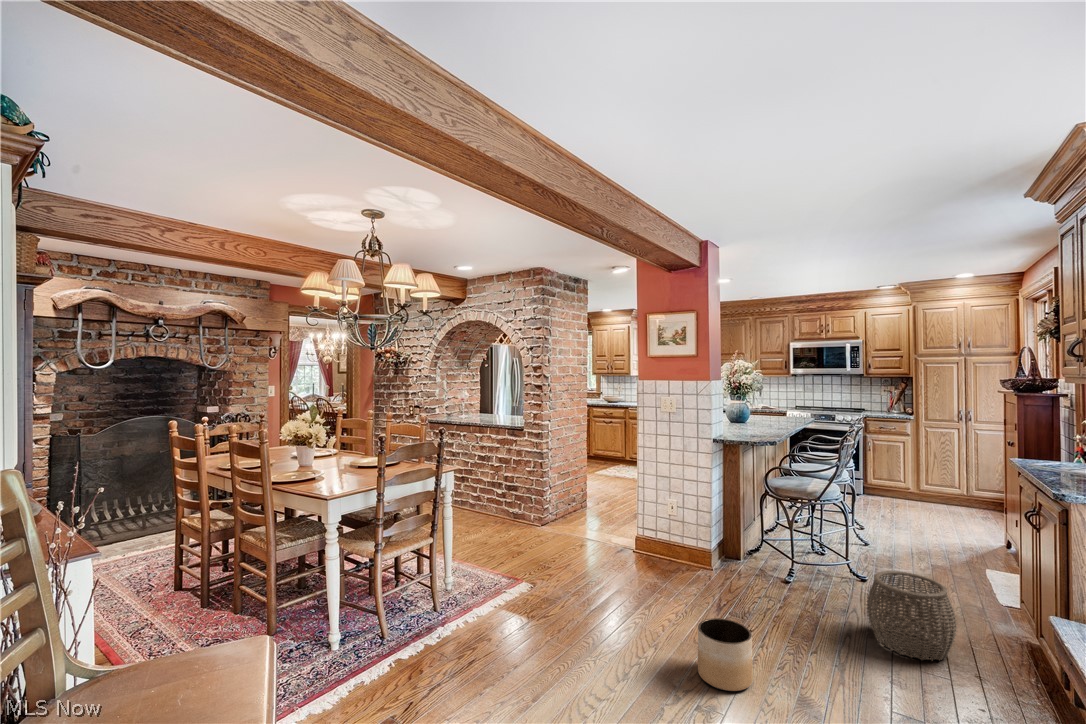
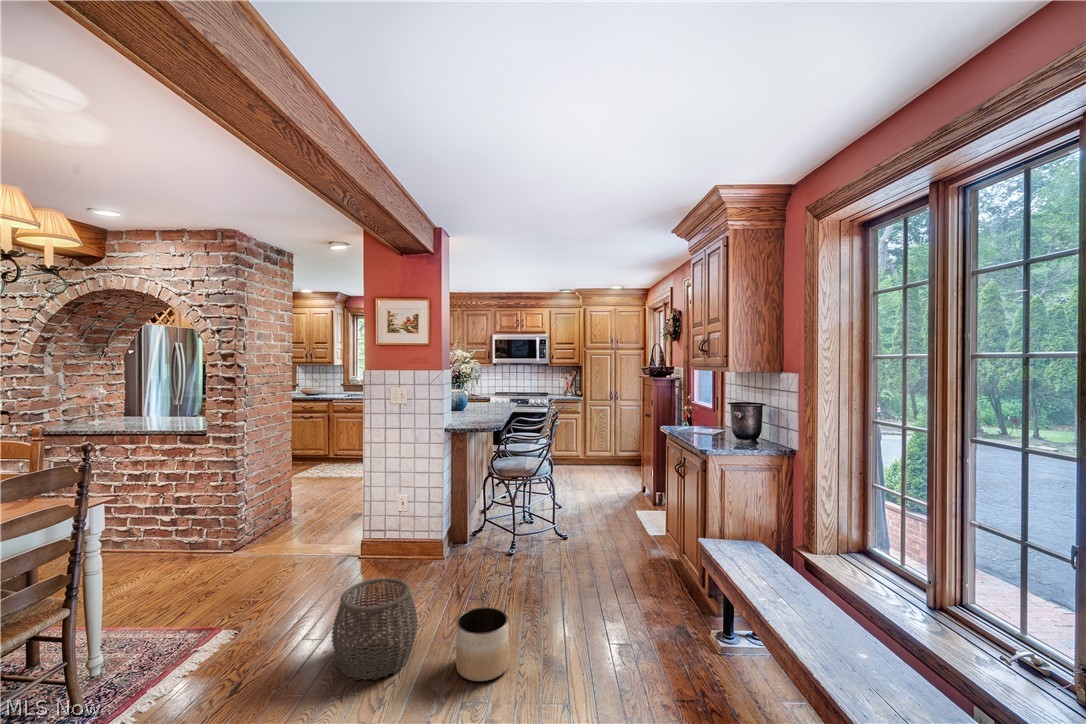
woven basket: present [867,571,957,661] -> present [332,578,418,681]

